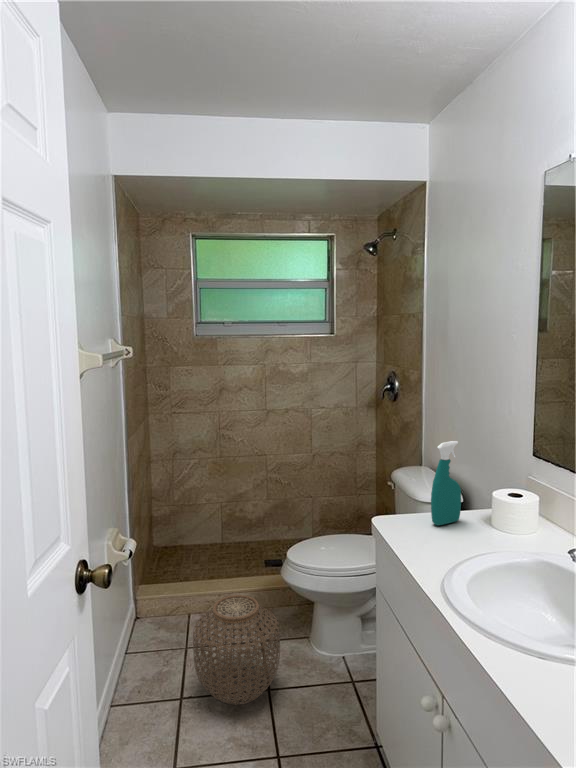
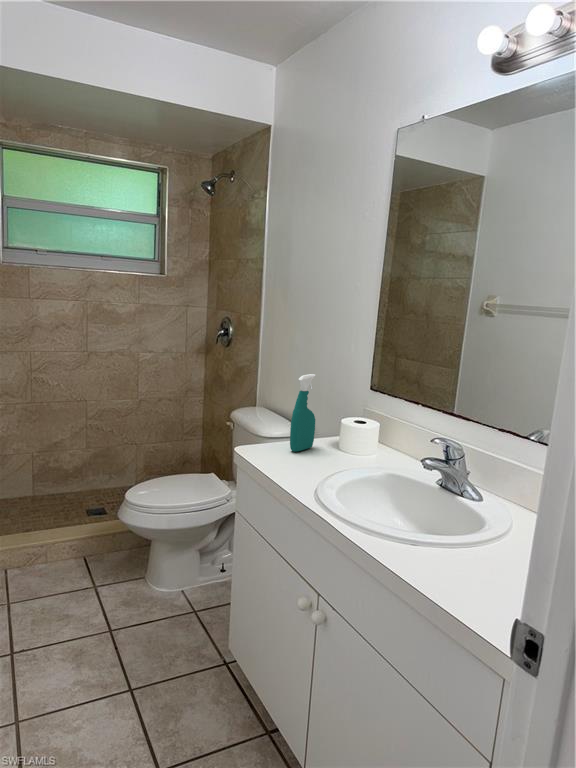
woven basket: present [193,595,280,705] -> none [26,540,123,651]

